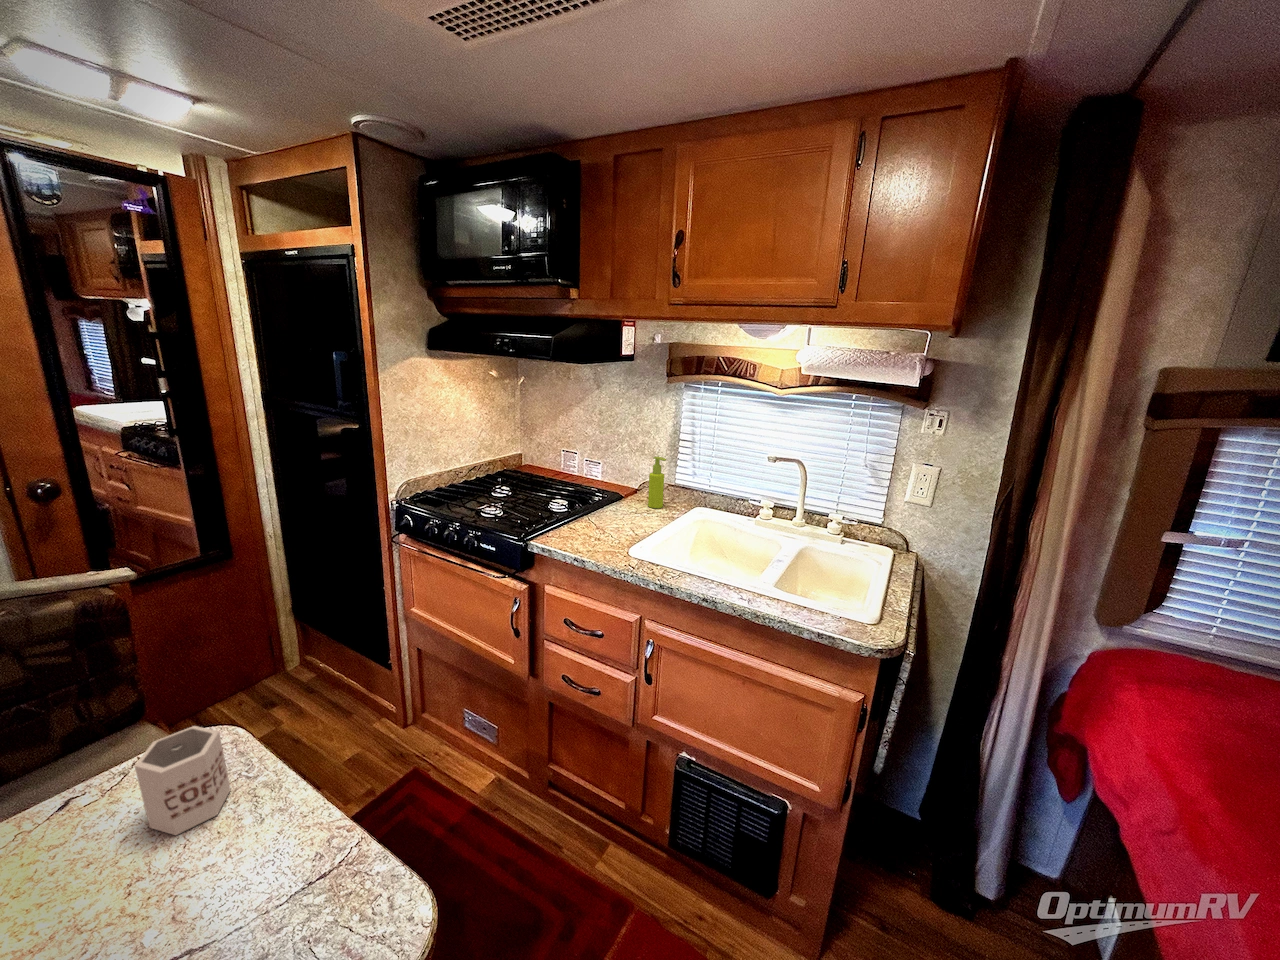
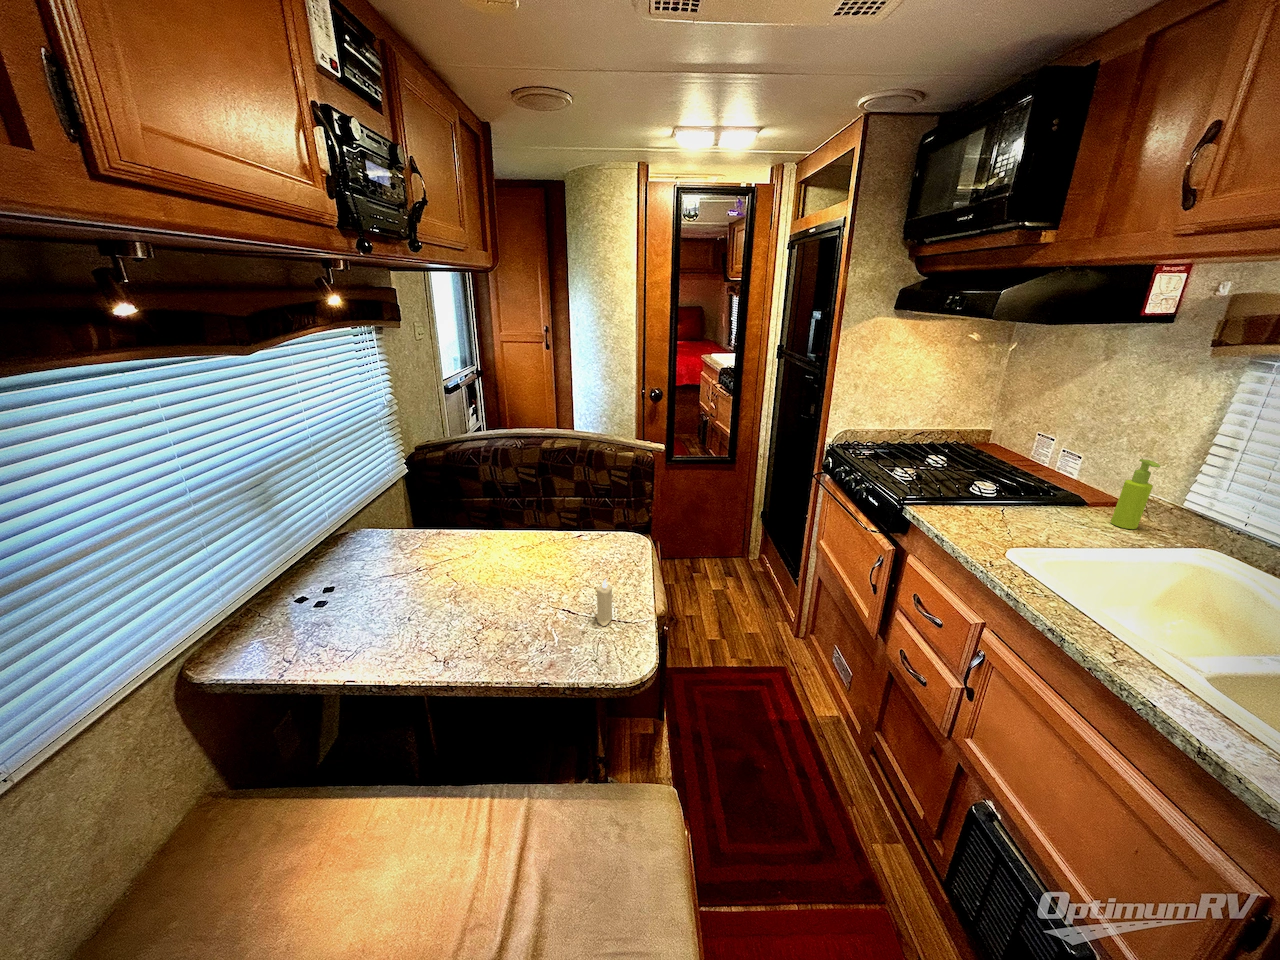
mug: present [135,726,231,835] -> none [592,521,626,572]
candle: none [256,832,297,918] -> present [595,579,612,626]

